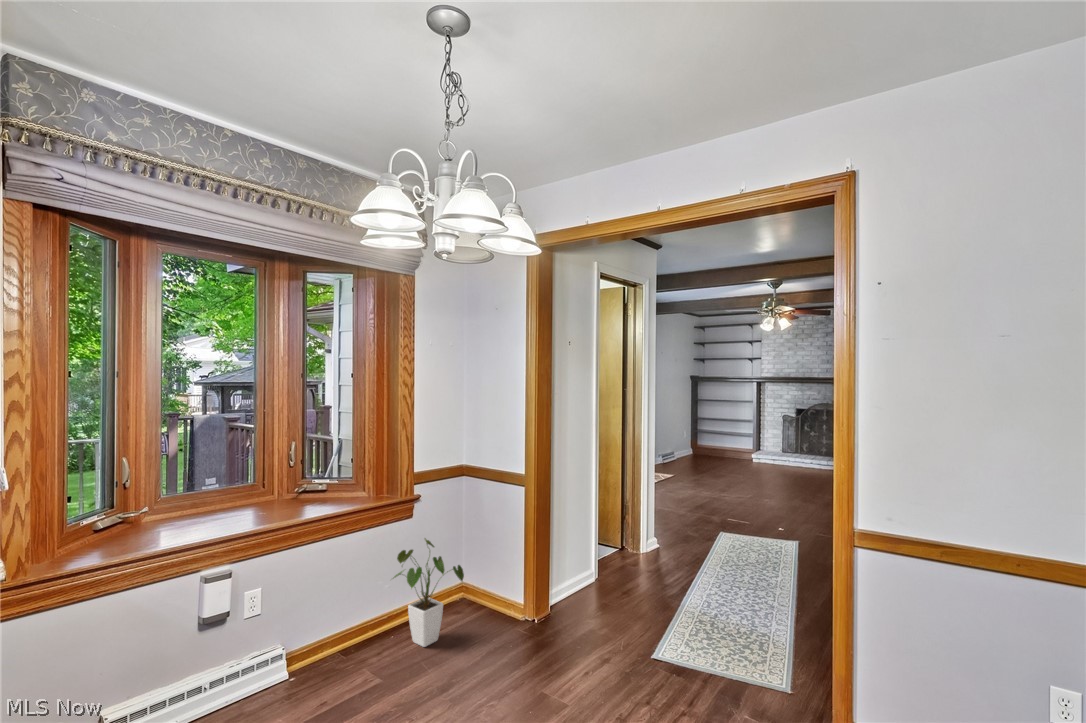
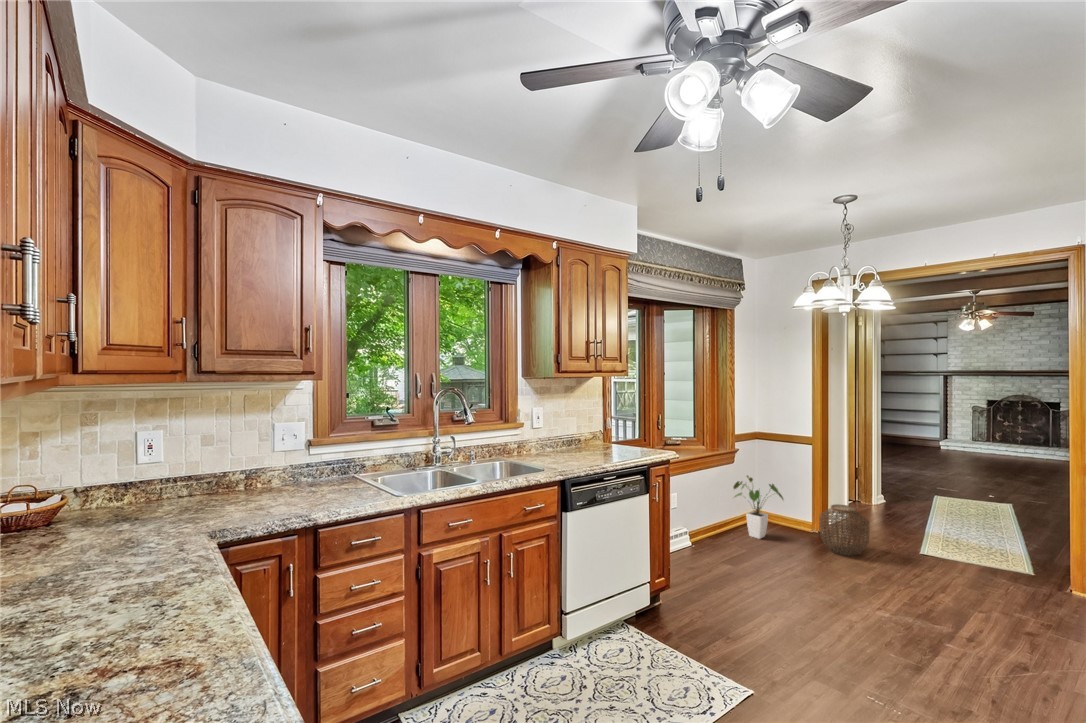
woven basket: none [505,584,574,674] -> present [819,504,869,556]

